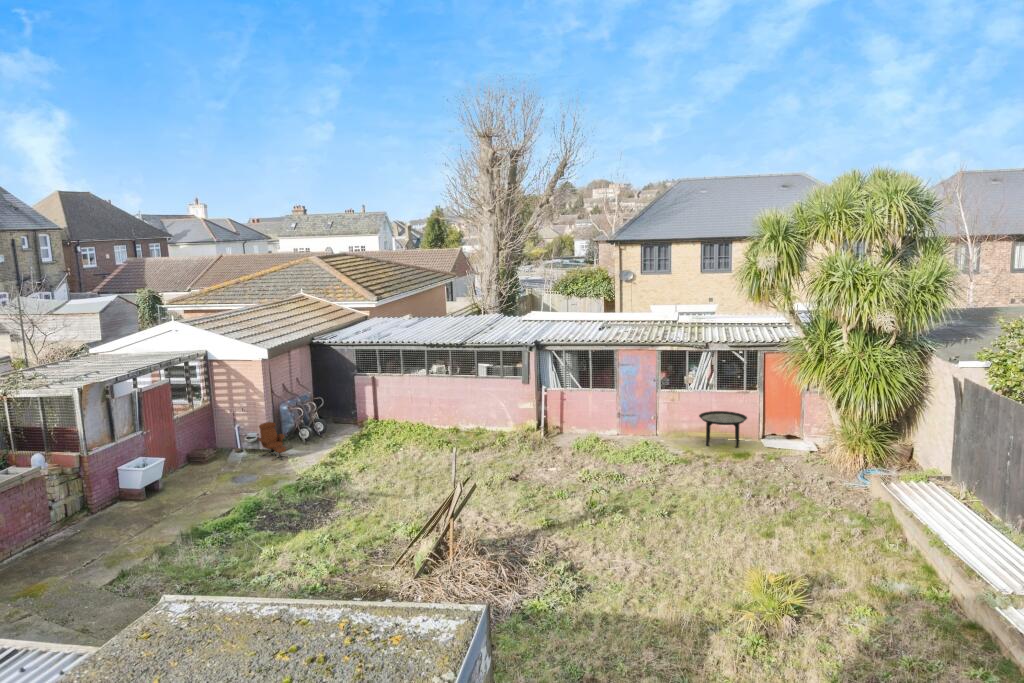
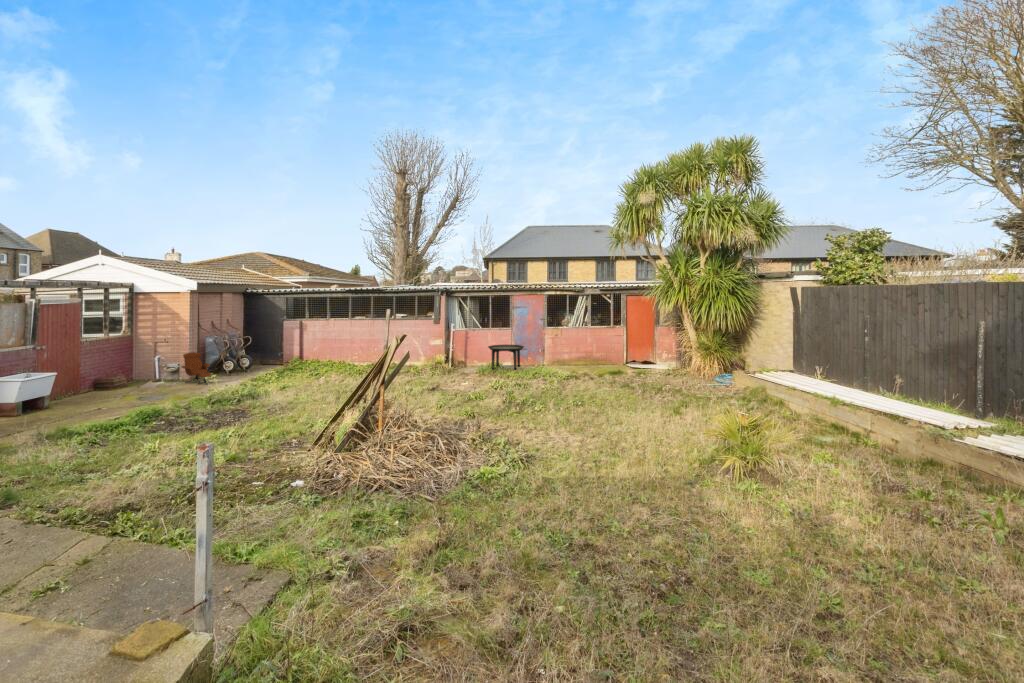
round table: present [699,411,747,448] -> present [488,345,524,370]

